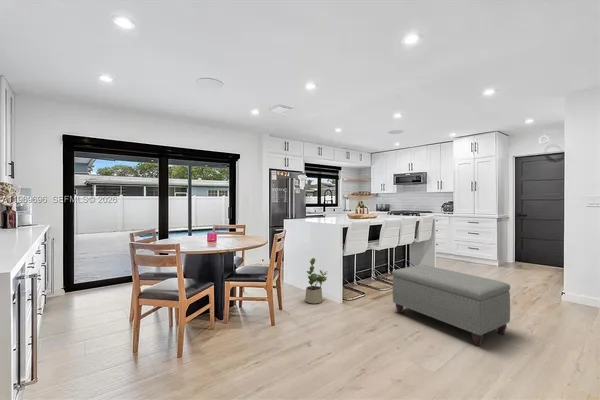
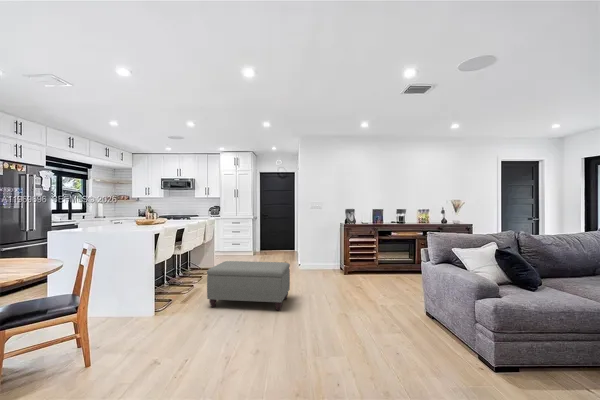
potted plant: present [305,258,327,303] -> none [105,273,136,327]

